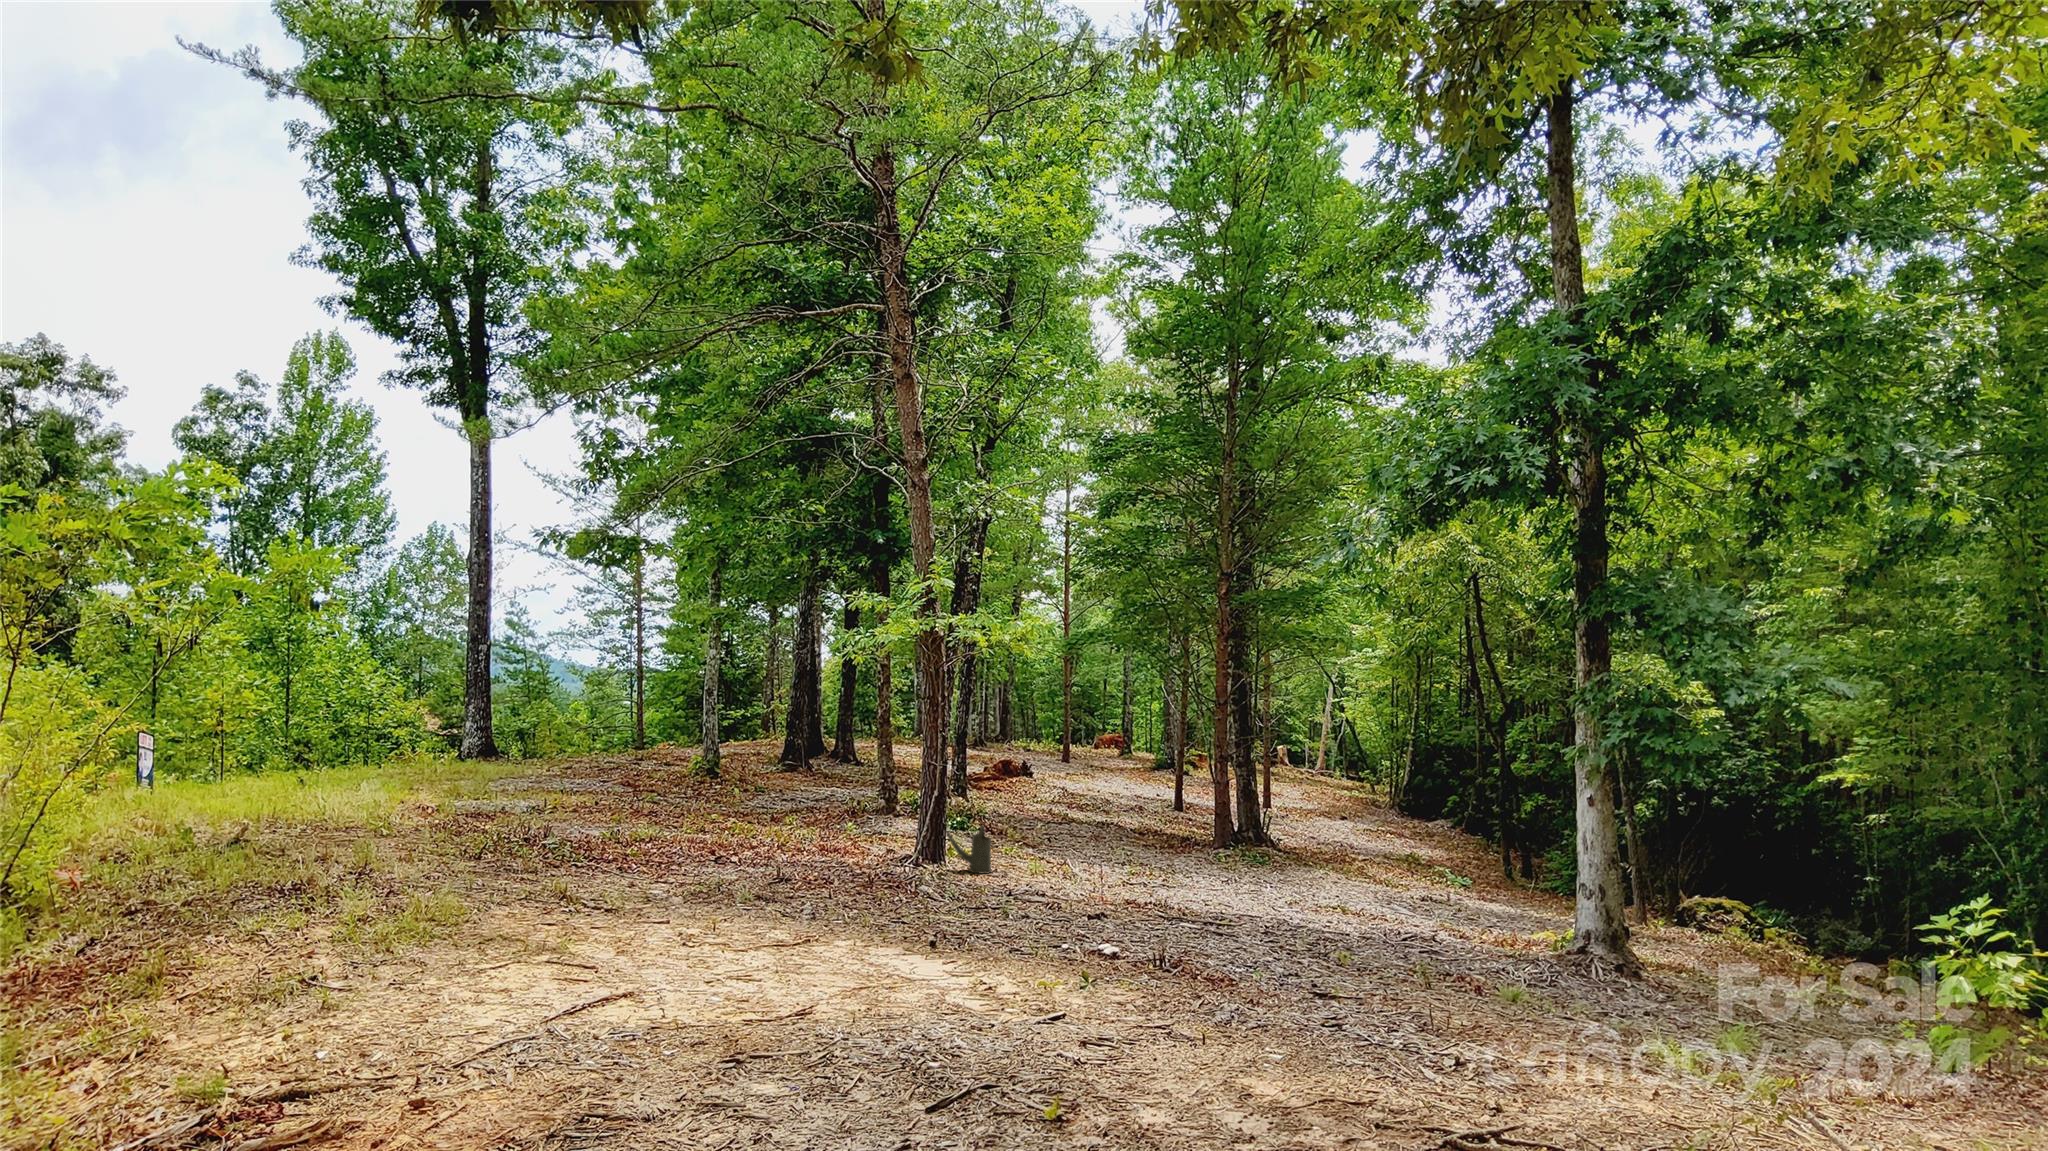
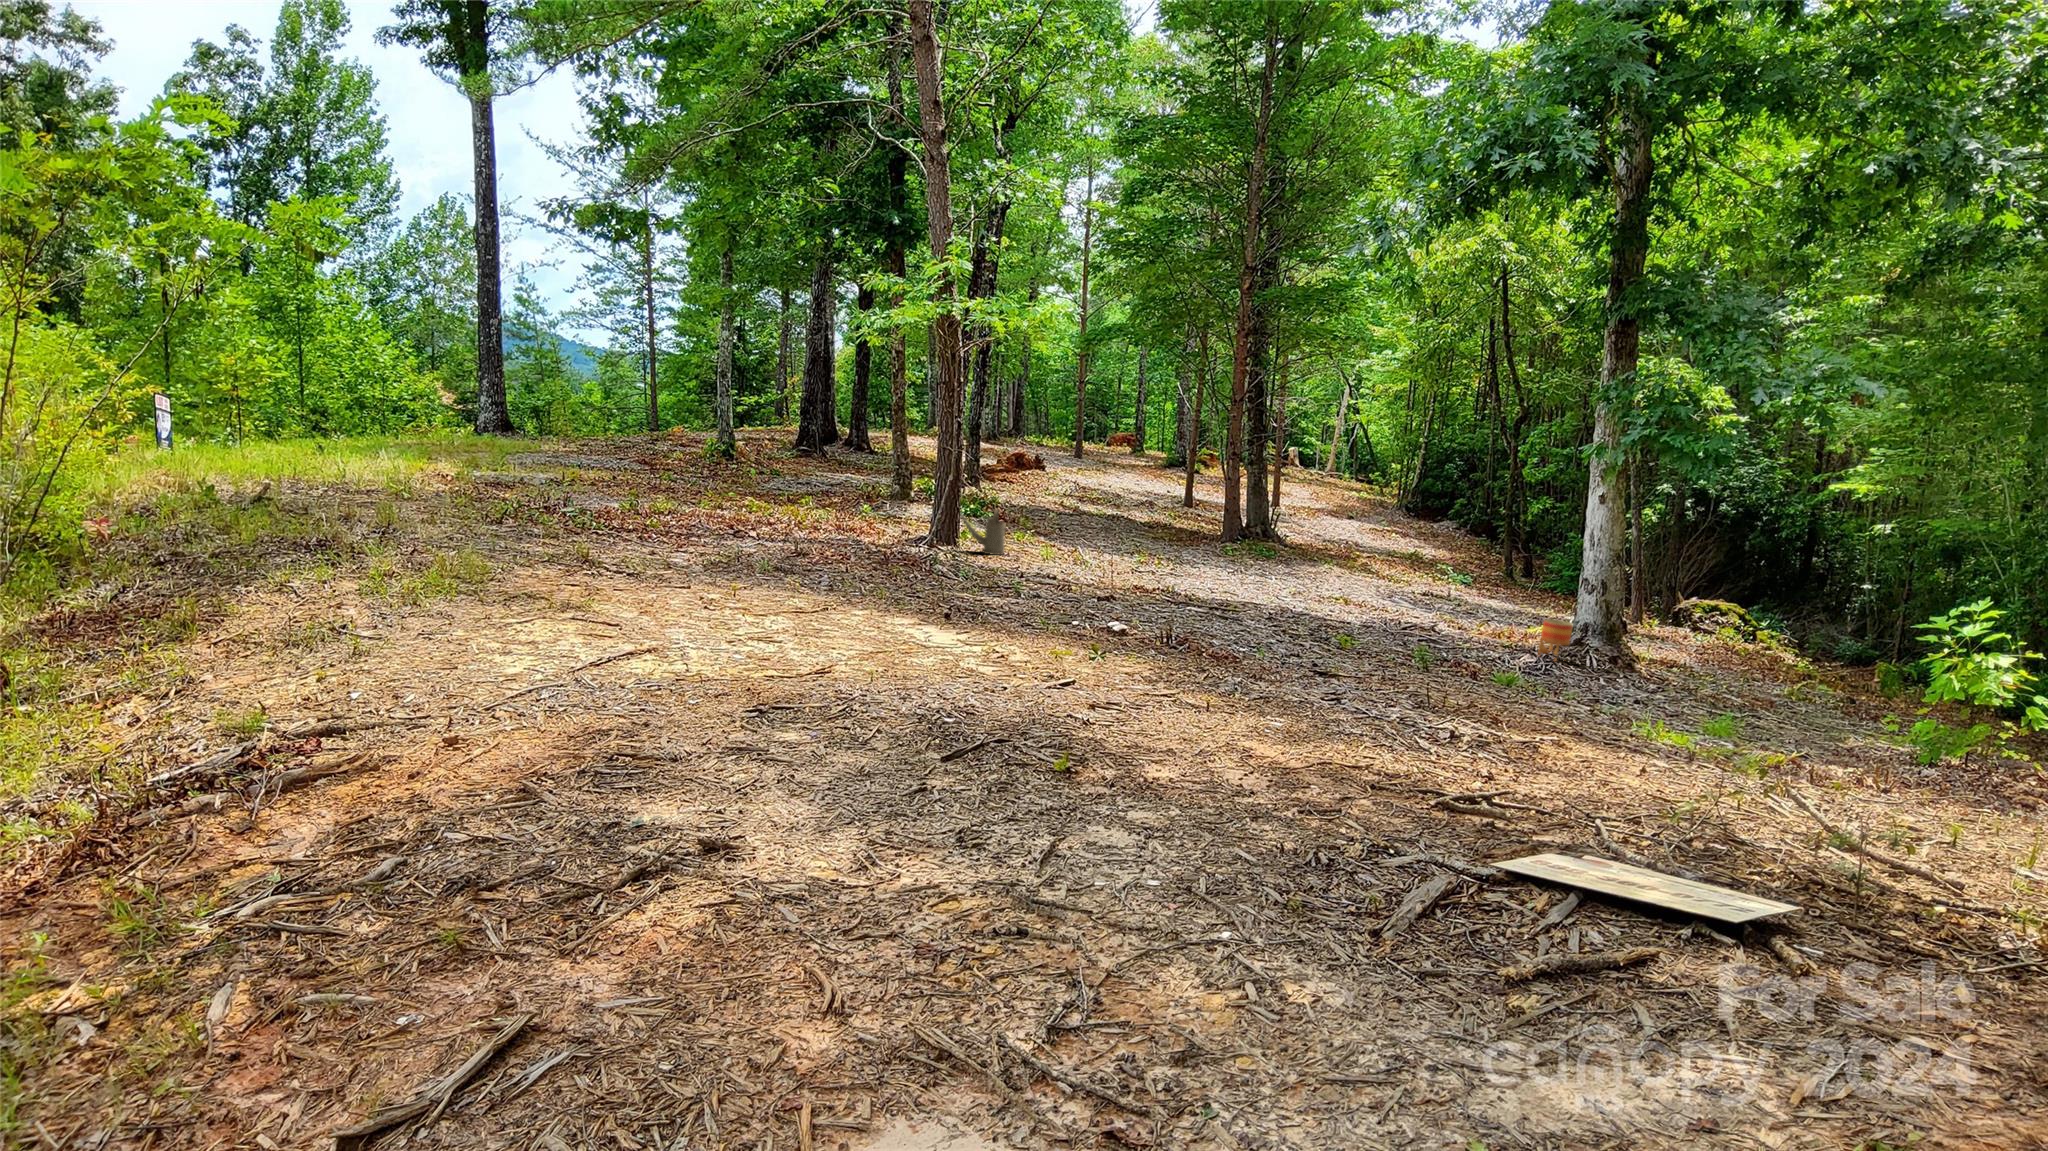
planter: none [1552,927,1584,974] -> present [1538,619,1573,662]

